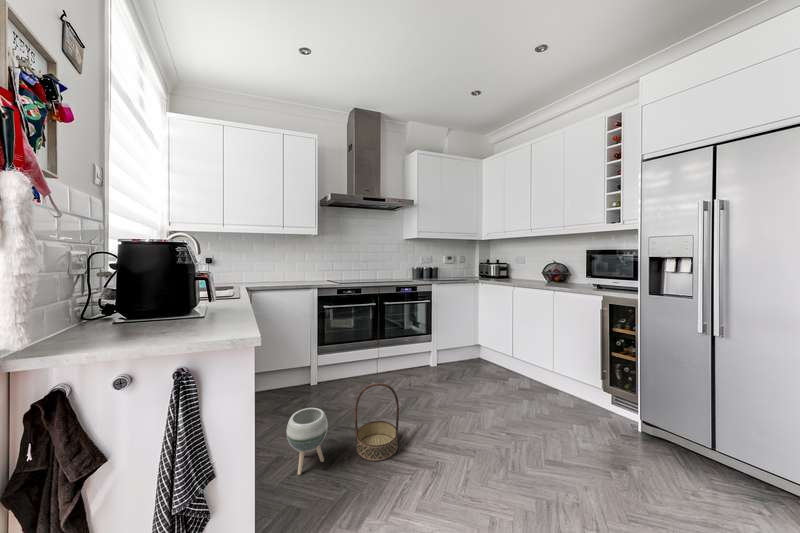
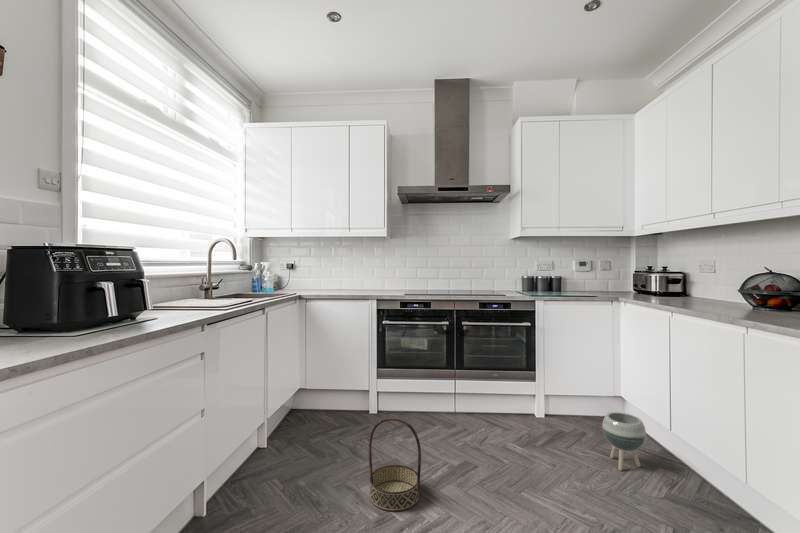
planter: present [287,408,328,475] -> present [602,412,646,471]

